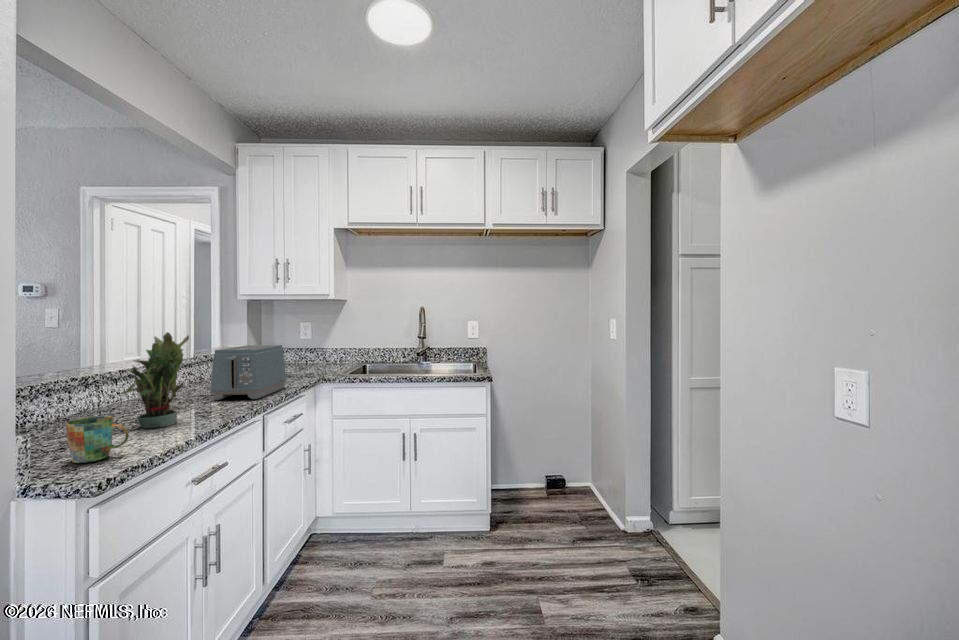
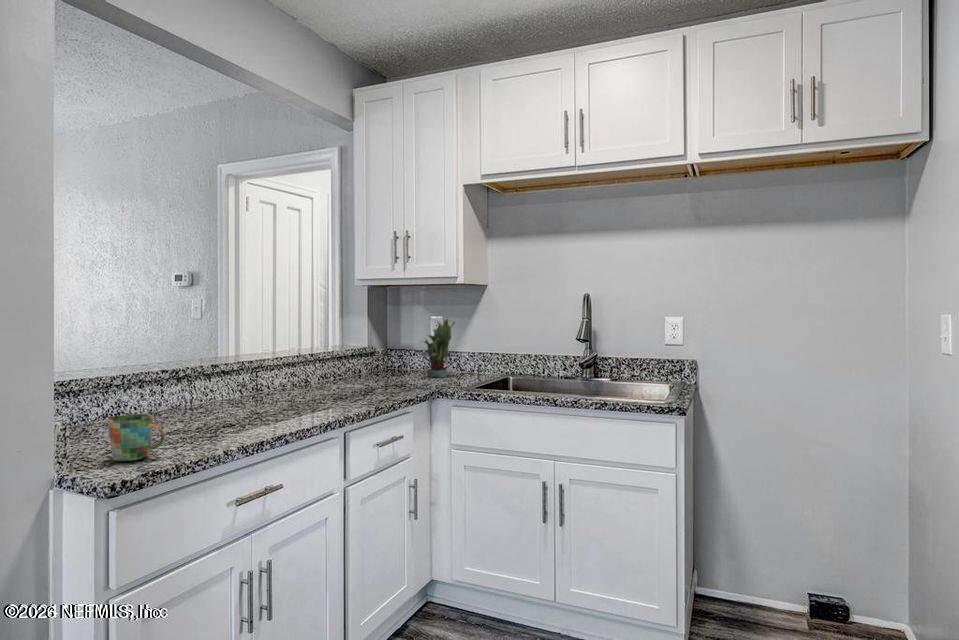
potted plant: present [123,332,189,428] -> present [421,319,455,377]
toaster: present [211,345,286,400] -> none [294,345,384,410]

